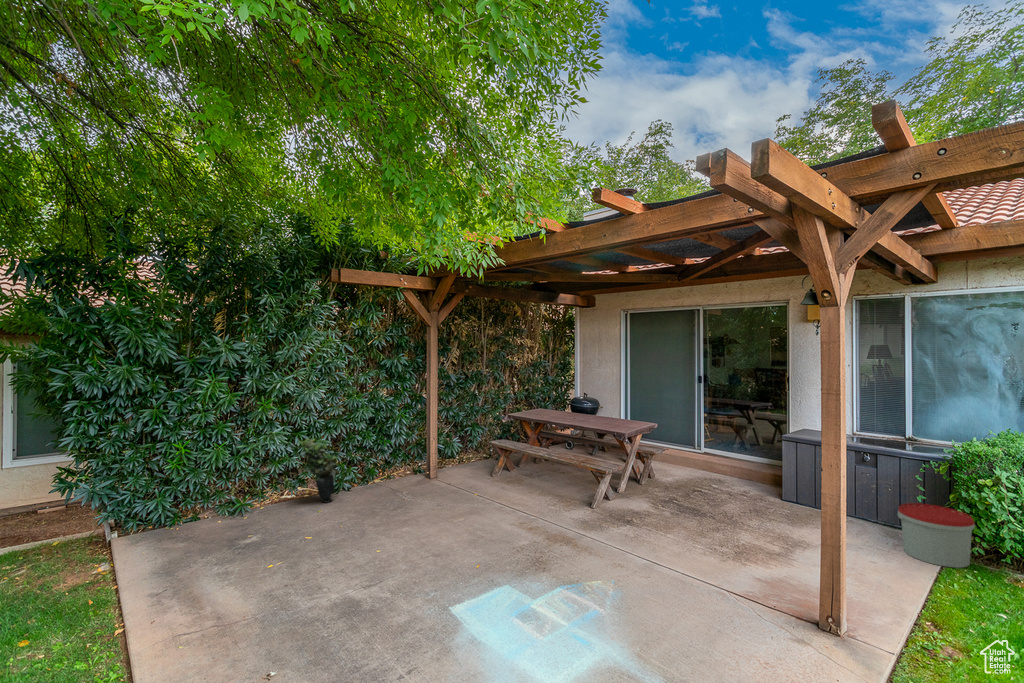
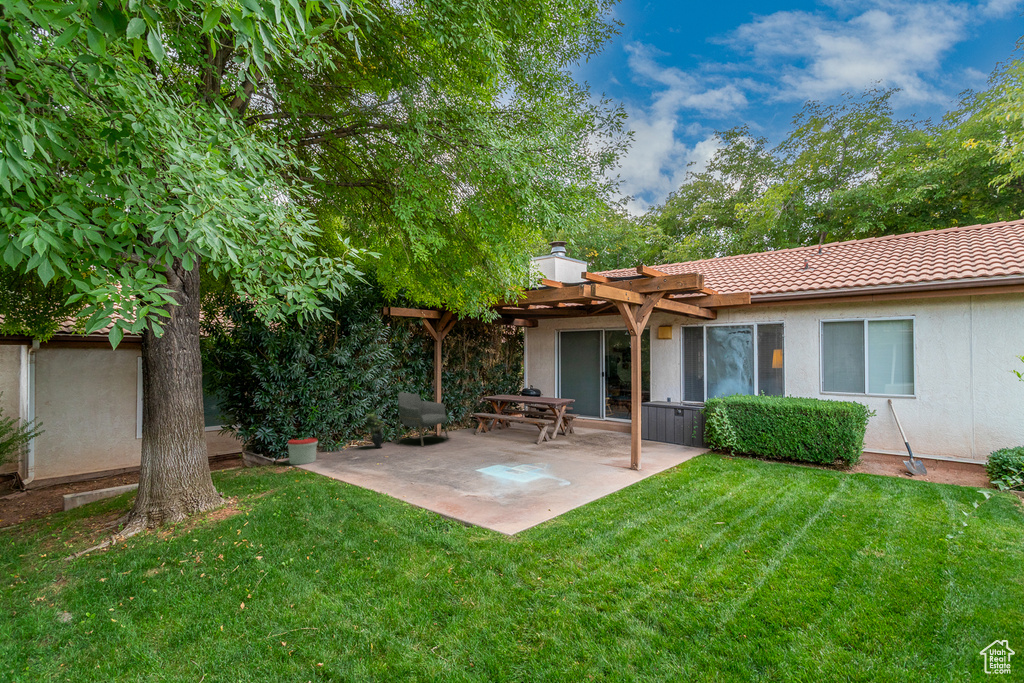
armchair: none [362,403,449,502] -> present [397,392,448,447]
bucket: present [898,503,975,568] -> present [287,438,318,464]

